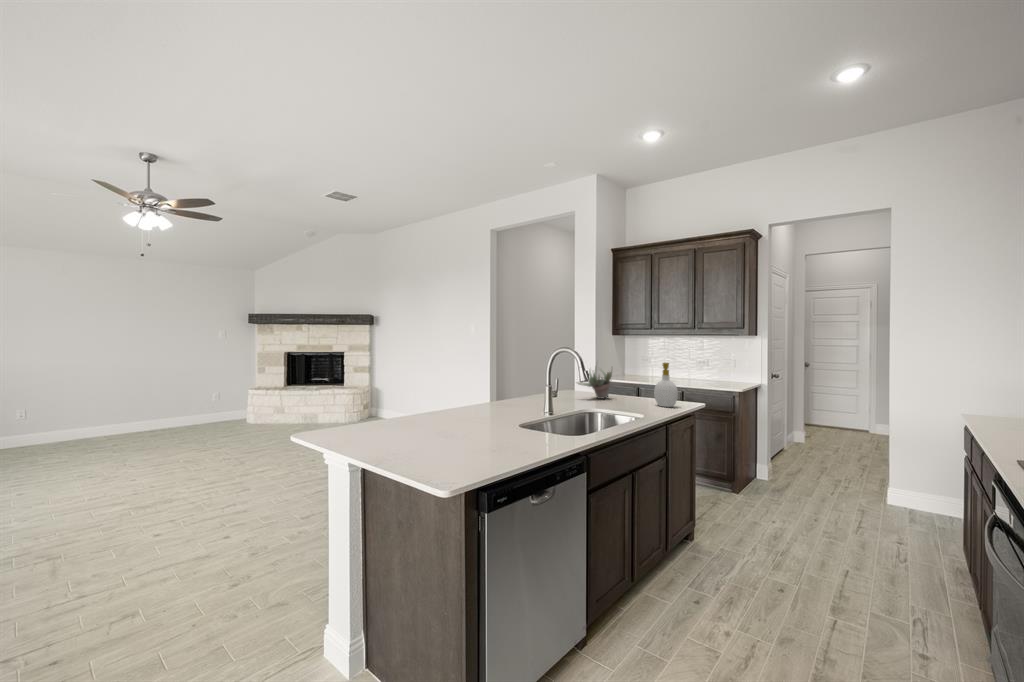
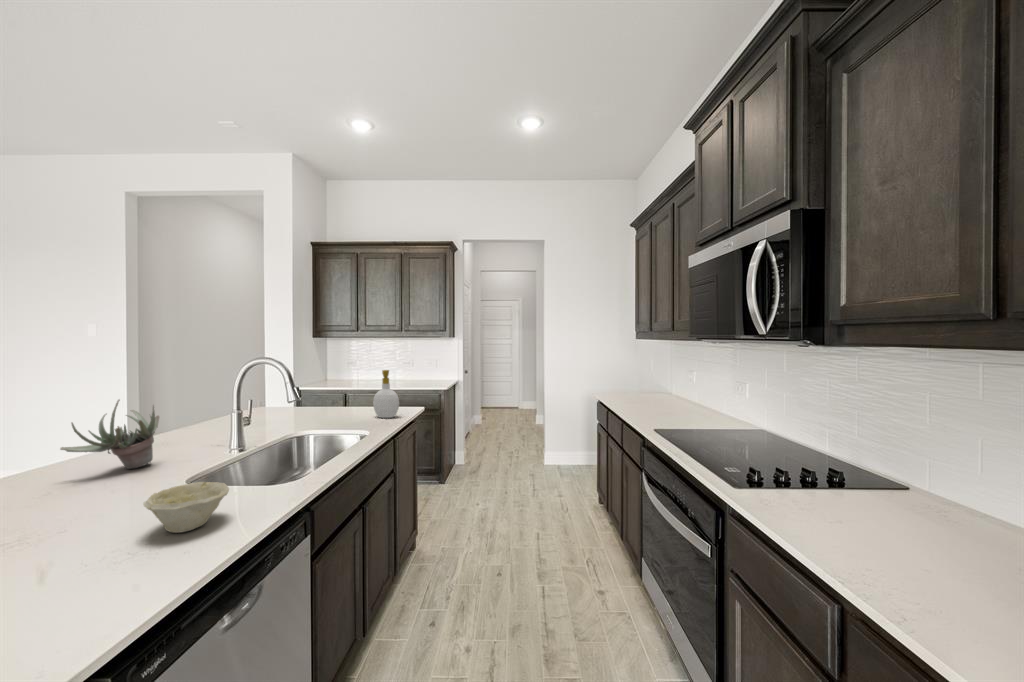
succulent plant: present [577,366,612,398] -> present [60,400,159,469]
bowl: none [498,420,541,447] -> present [143,482,229,533]

